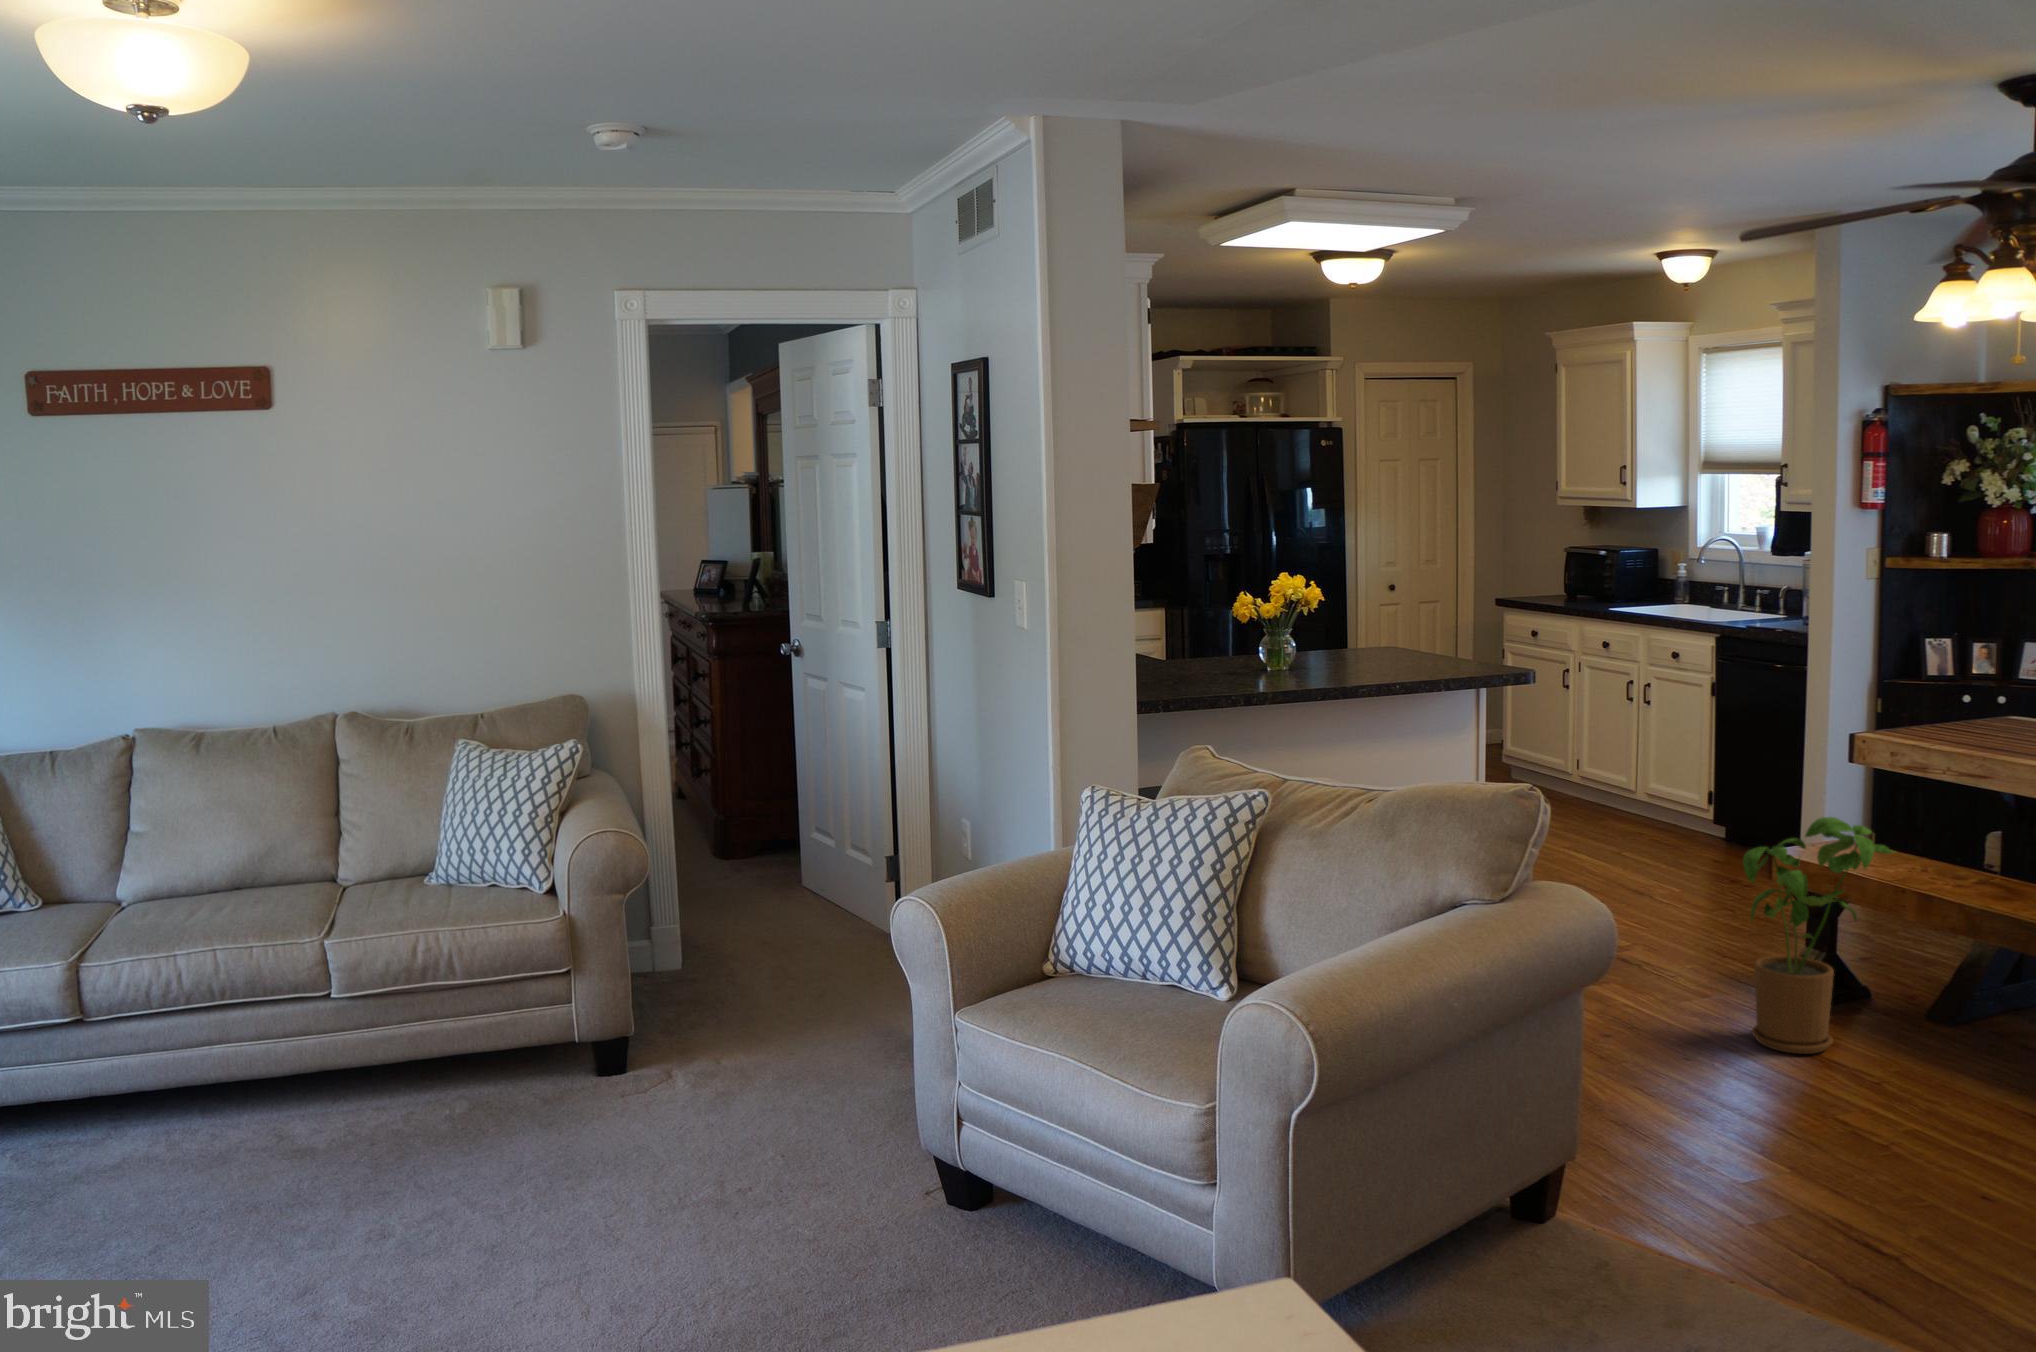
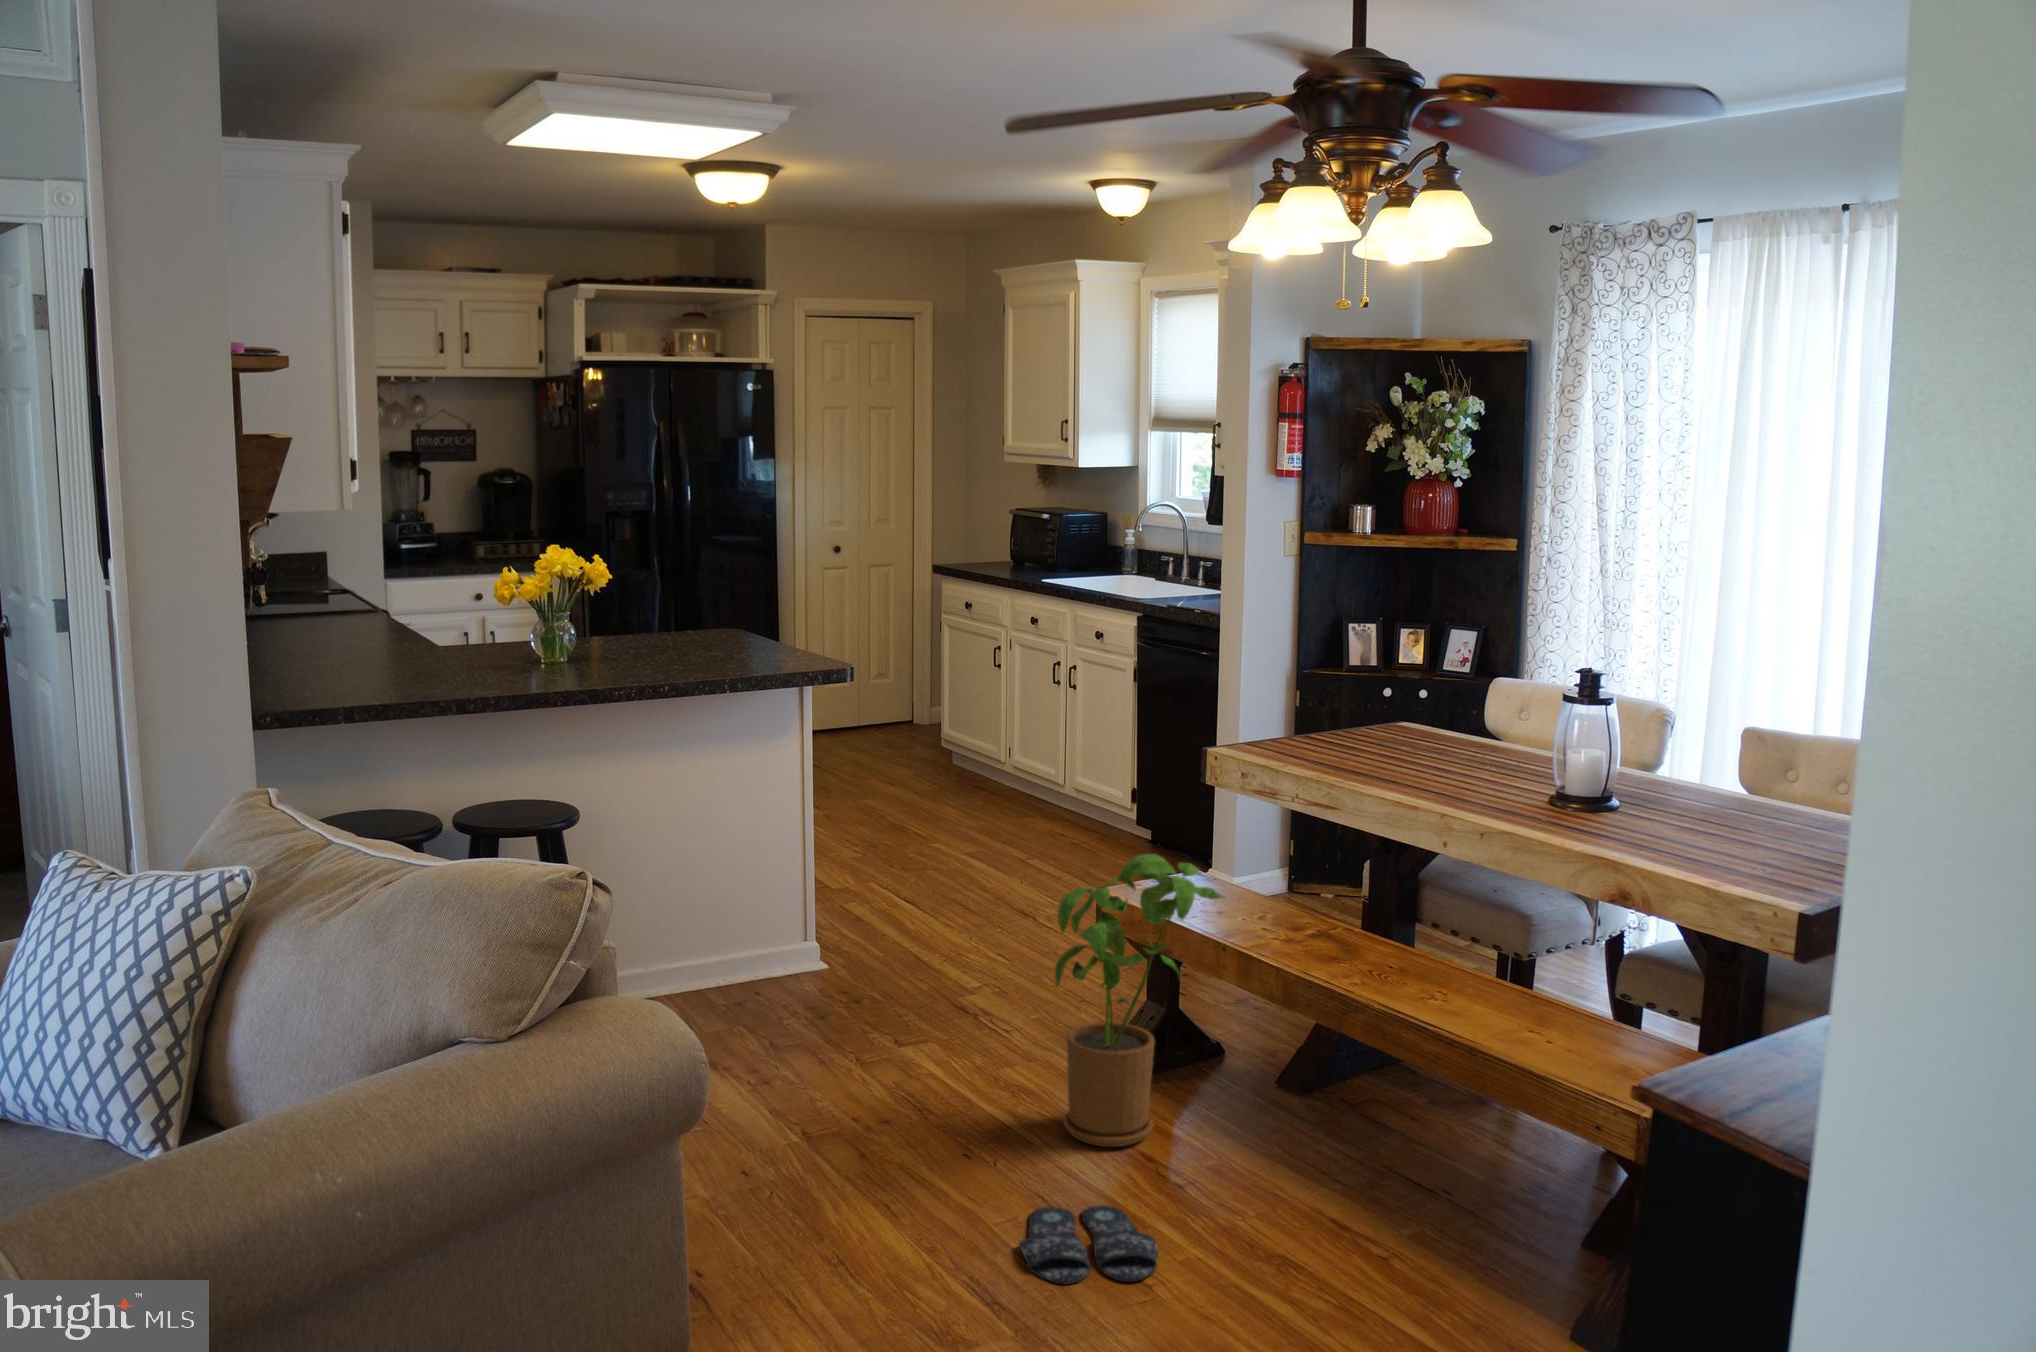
slippers: none [1754,1091,1879,1143] -> present [1019,1205,1158,1285]

